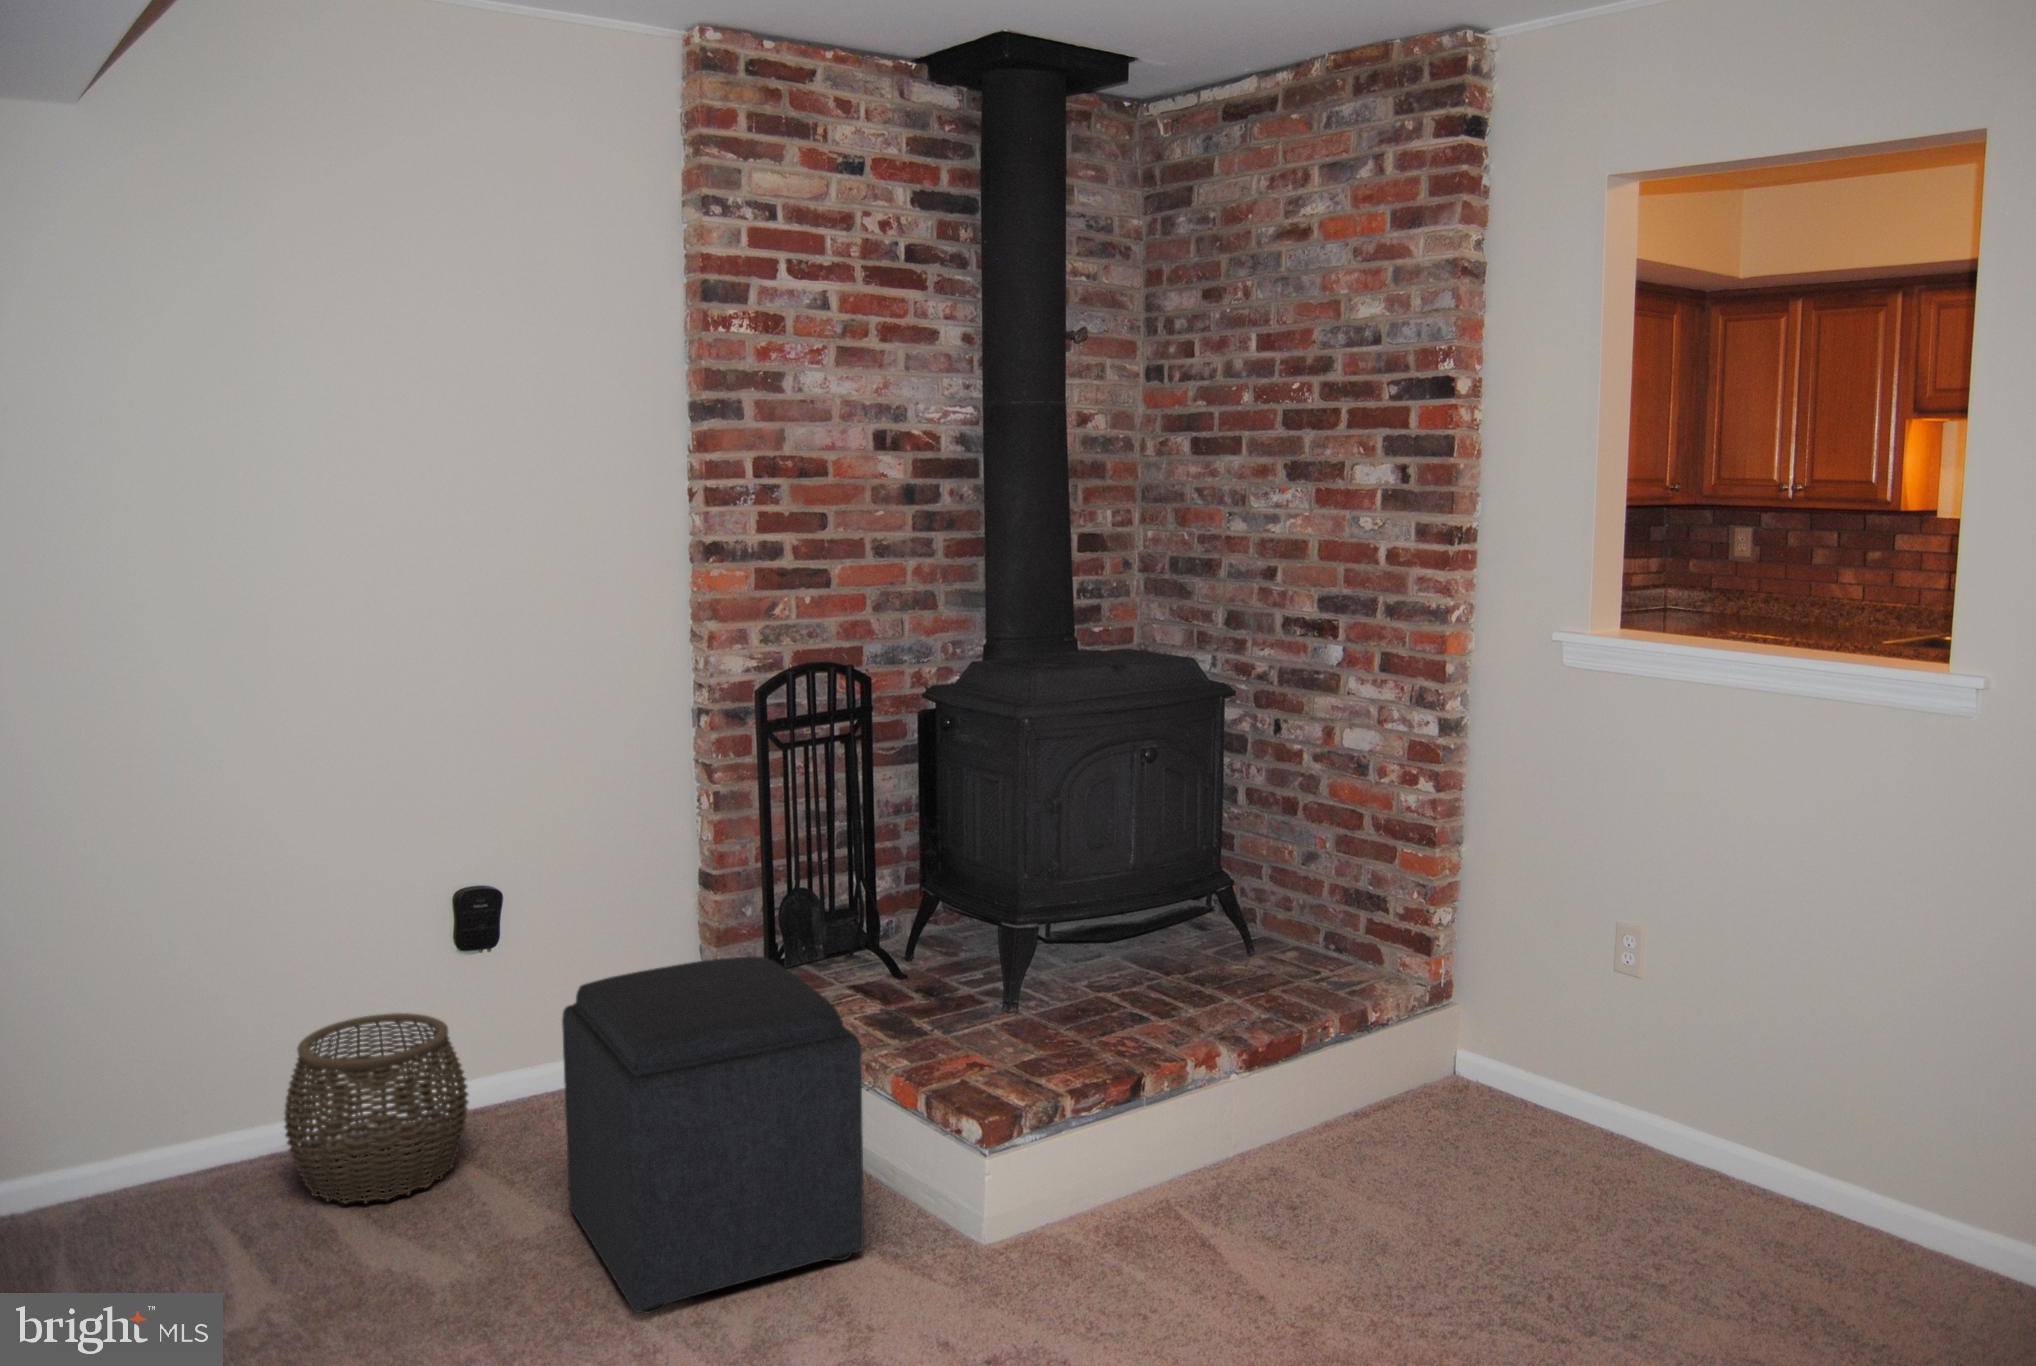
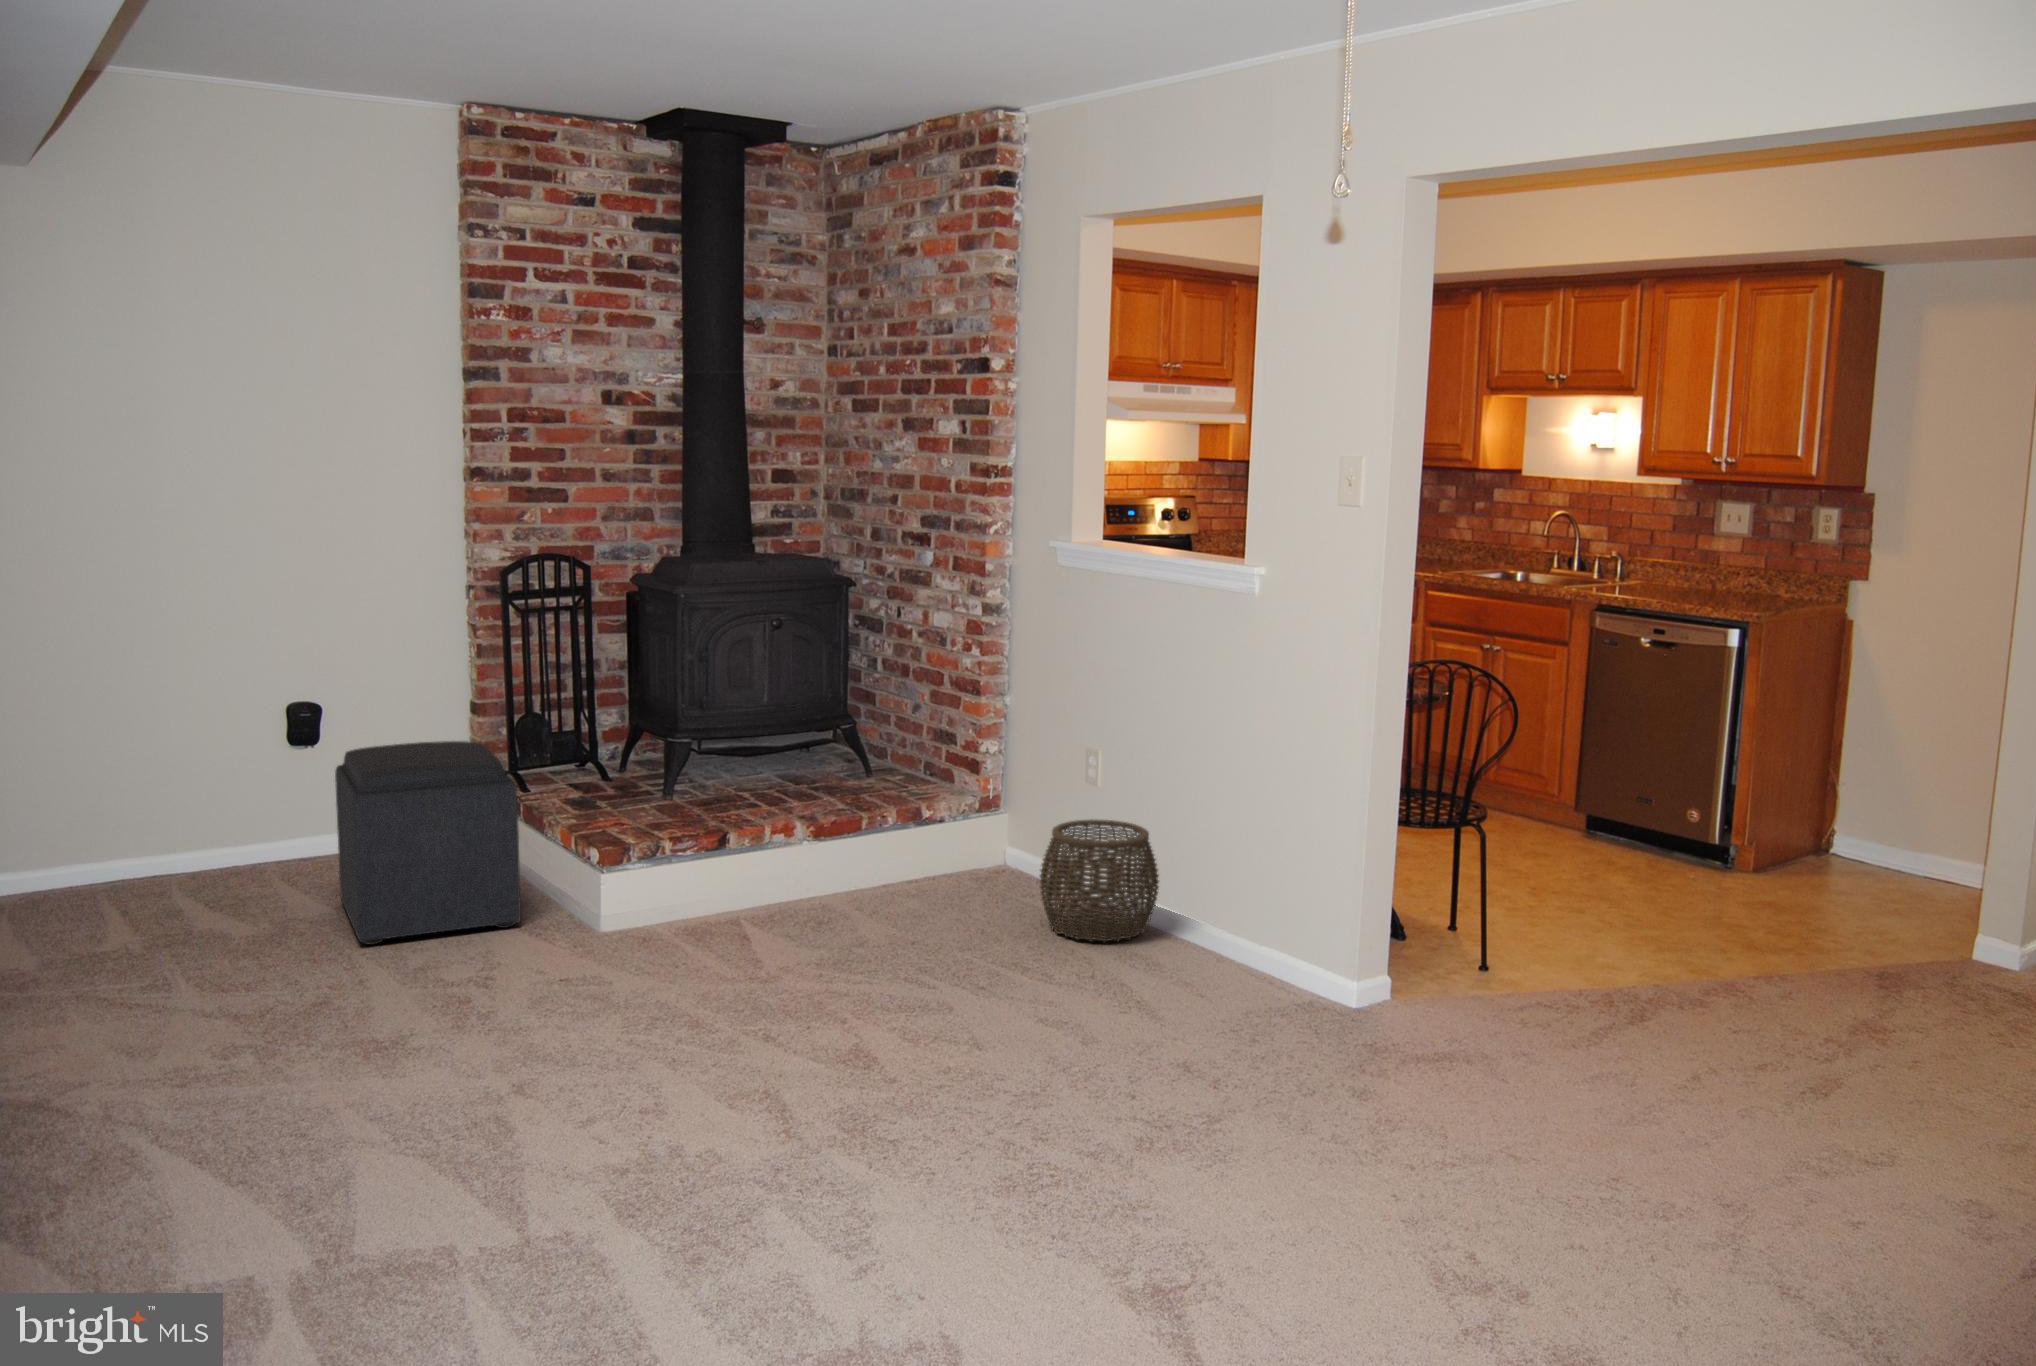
woven basket: present [284,1013,468,1204] -> present [1039,819,1159,942]

